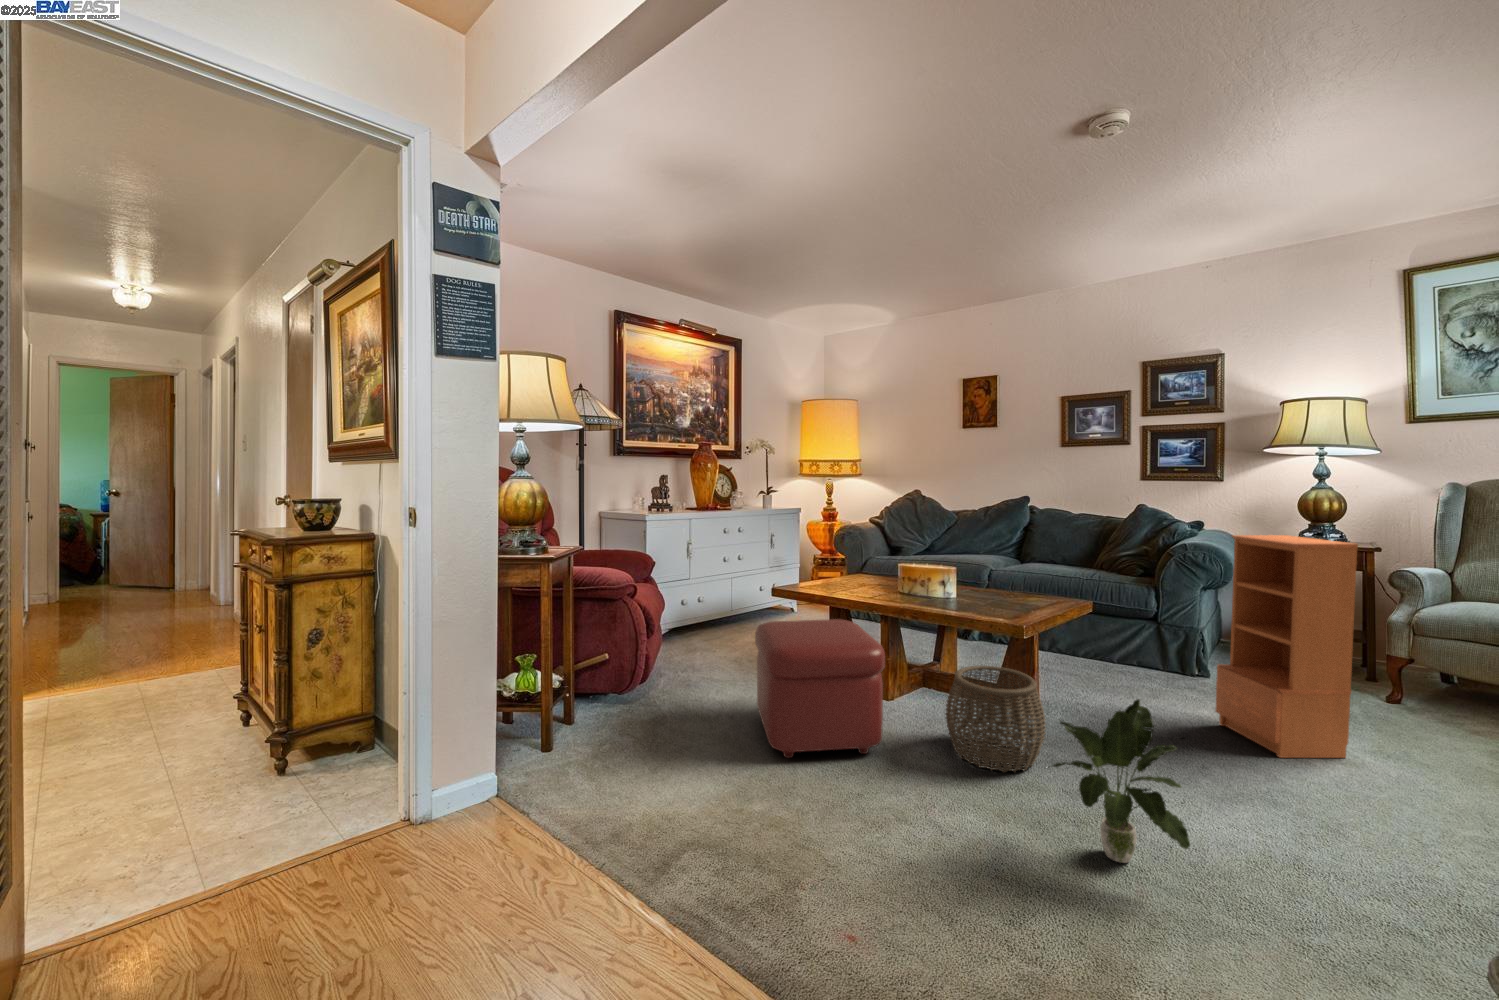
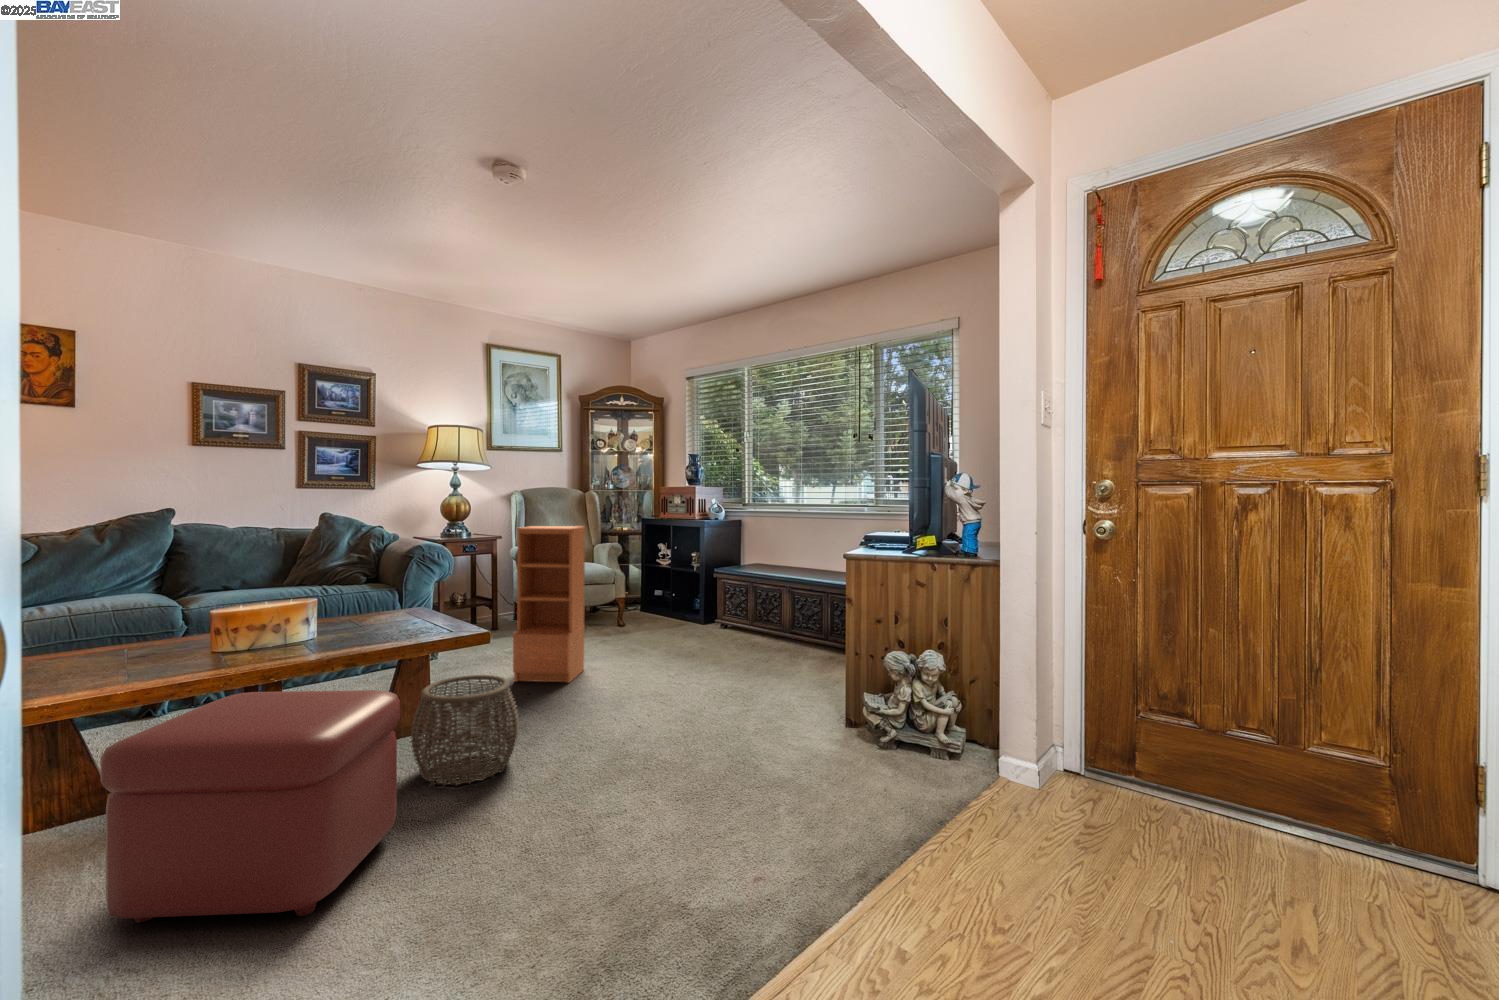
potted plant: present [1053,699,1190,863] -> none [594,636,688,764]

